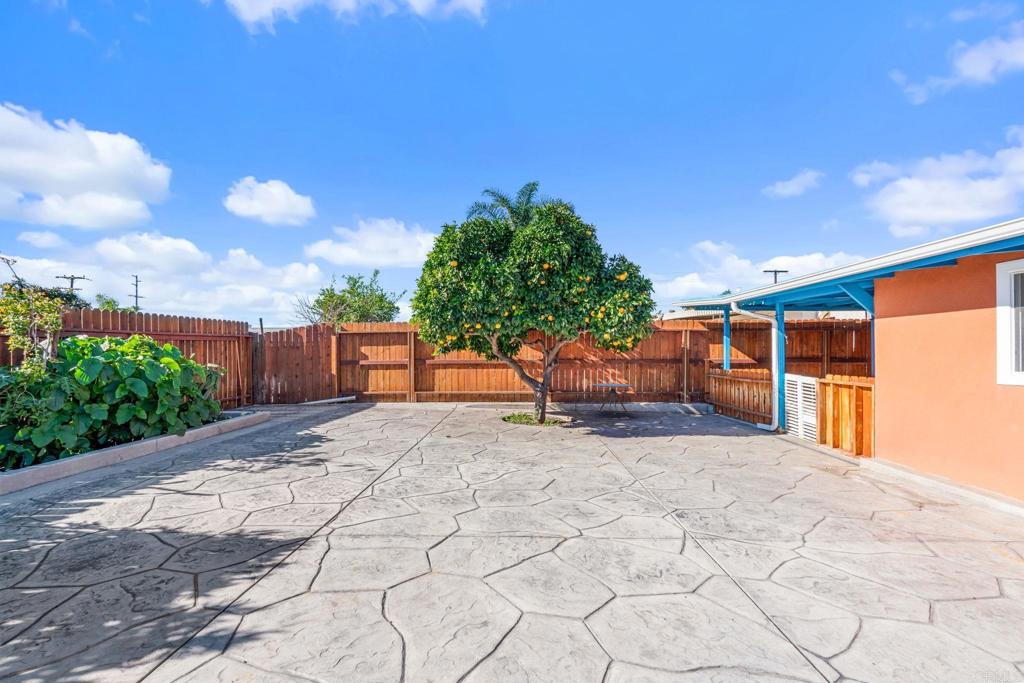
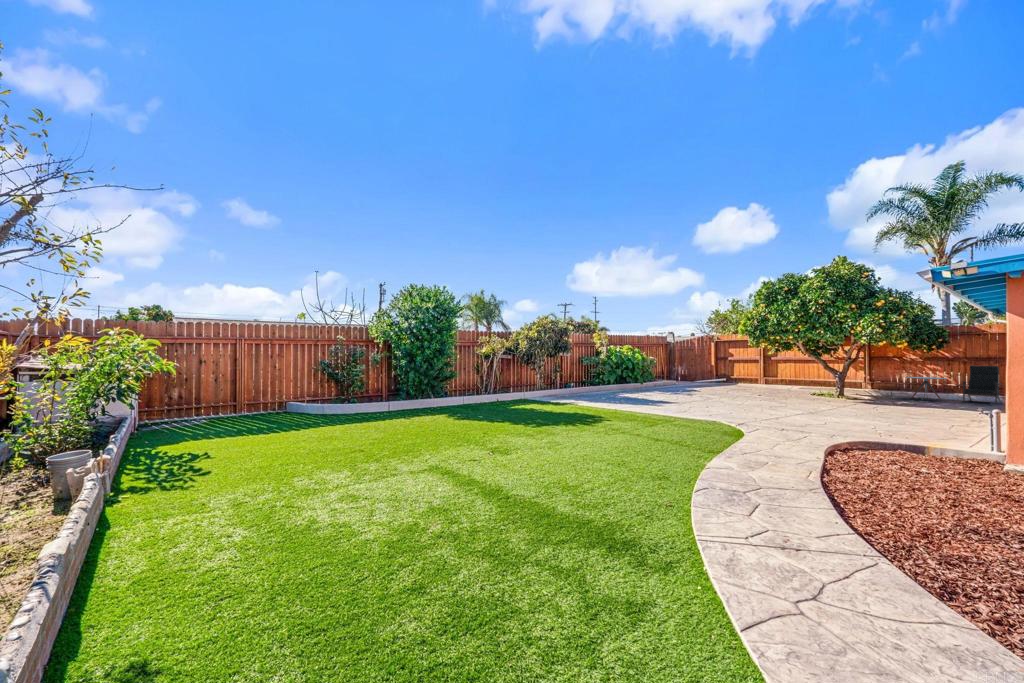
lounge chair: none [644,368,680,413] -> present [963,365,1001,404]

